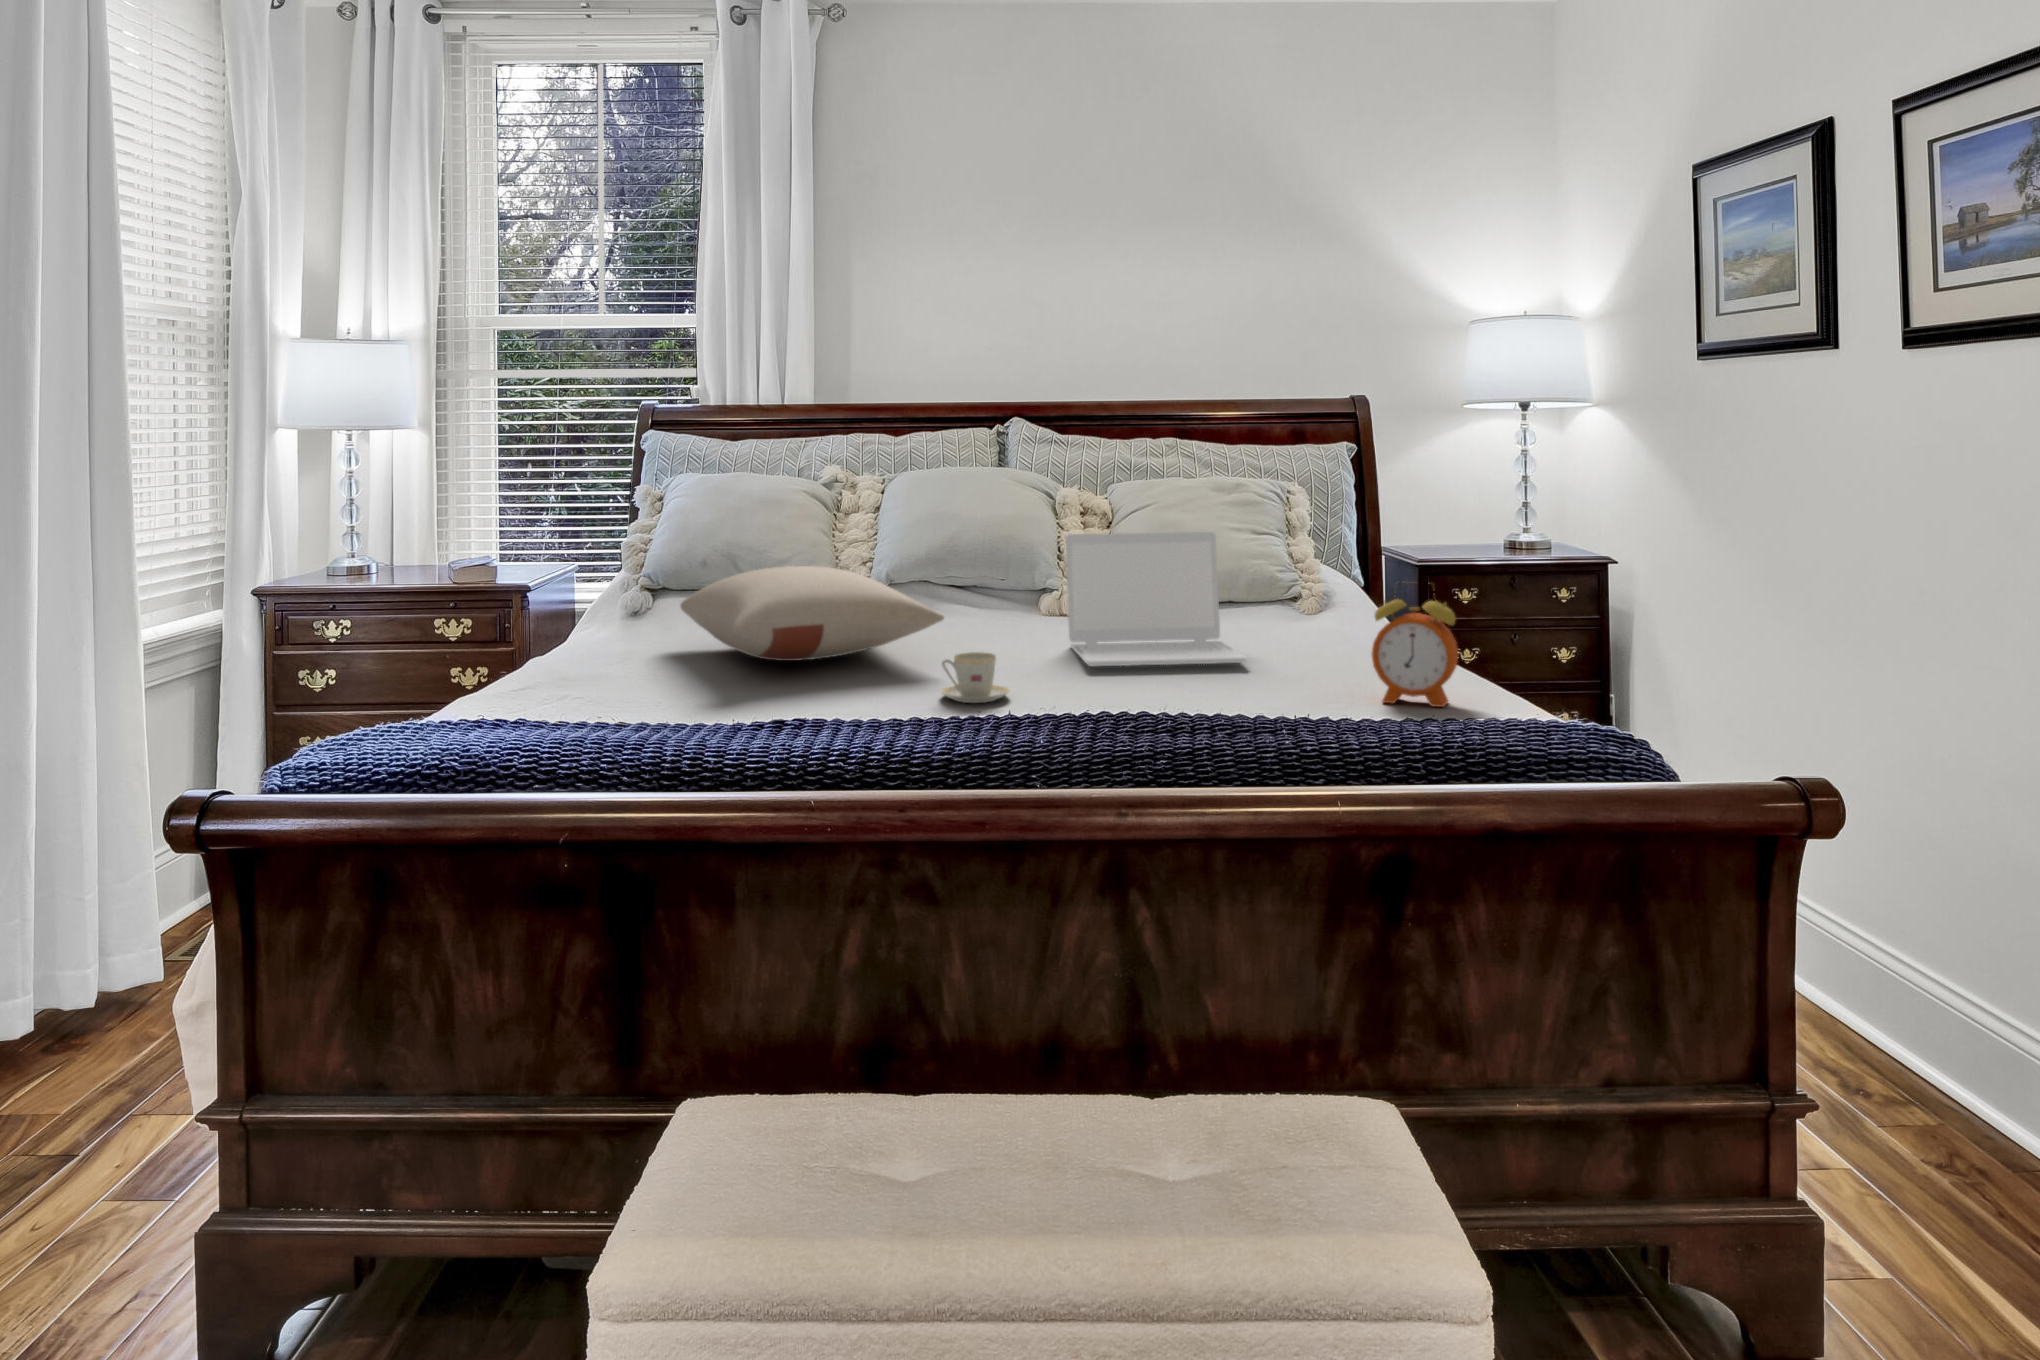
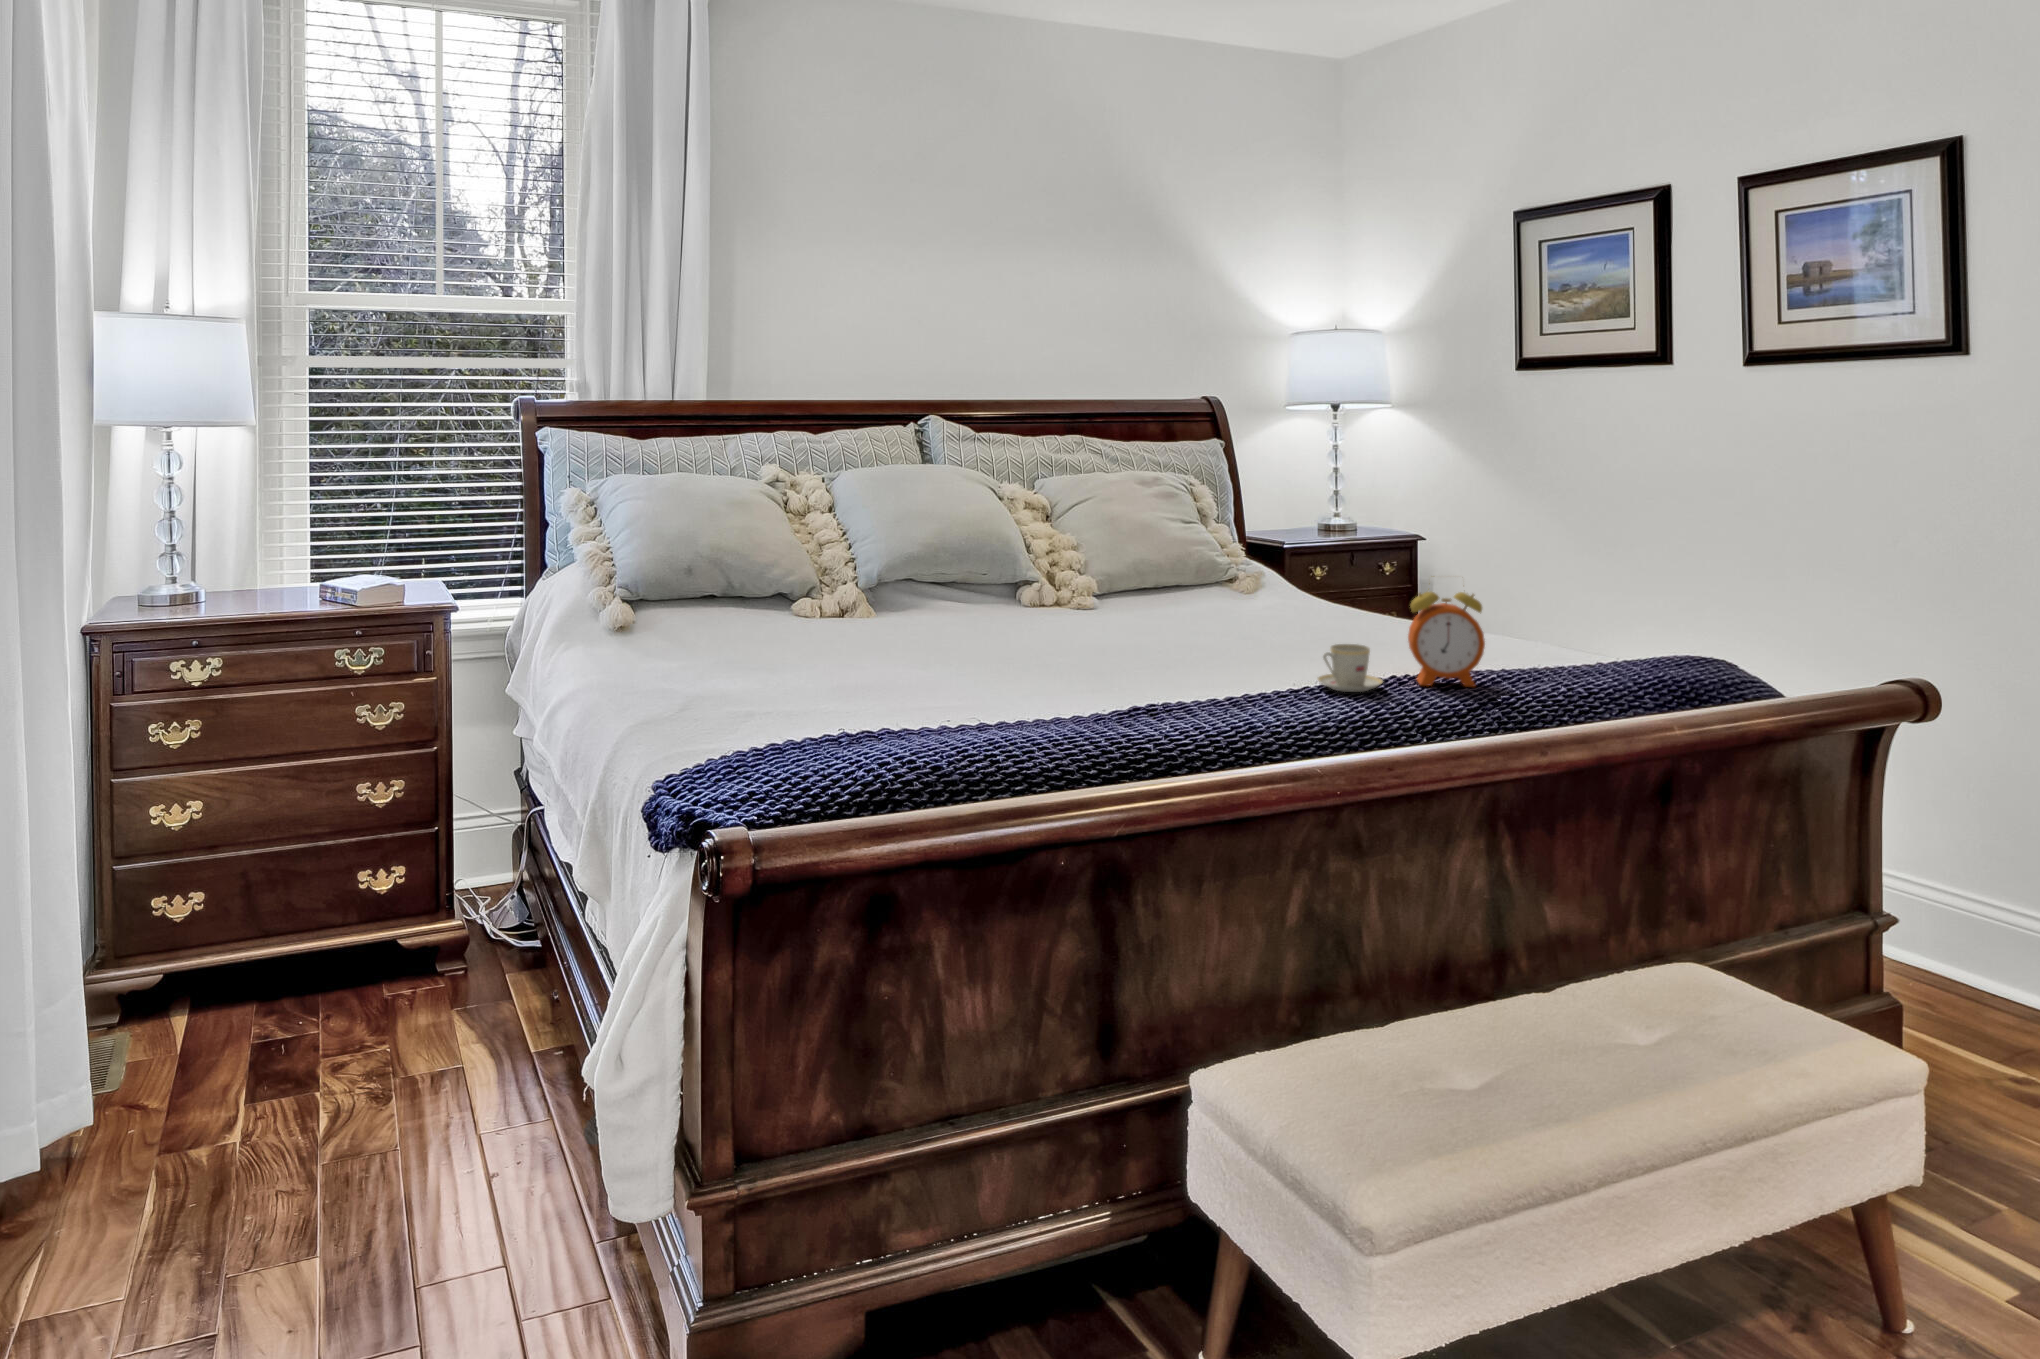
laptop: present [1066,532,1247,666] -> none [1077,530,1267,665]
pillow: present [680,566,944,661] -> none [692,577,998,678]
teacup: present [941,652,1010,703] -> present [1317,644,1383,692]

